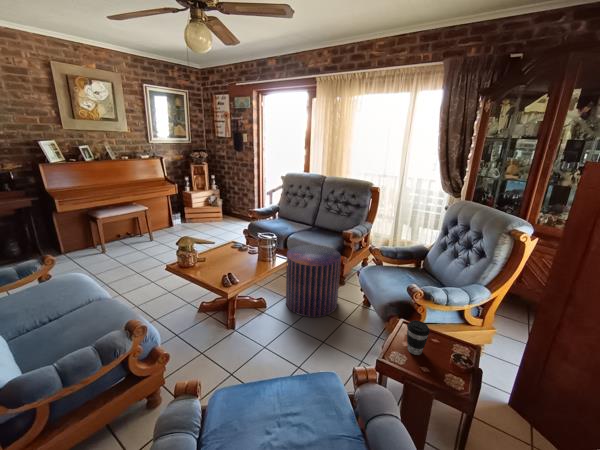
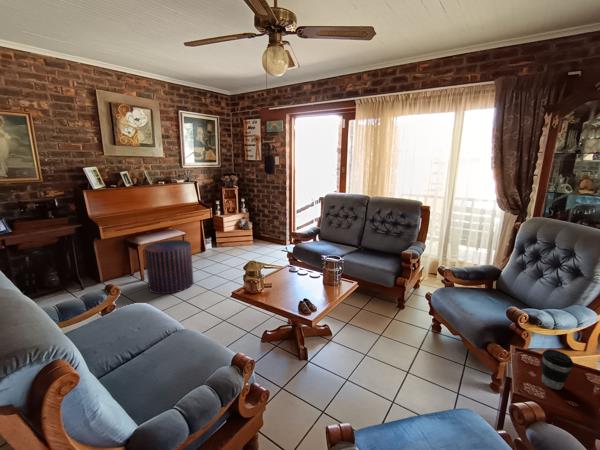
pouf: present [286,245,341,317] -> present [144,240,193,294]

